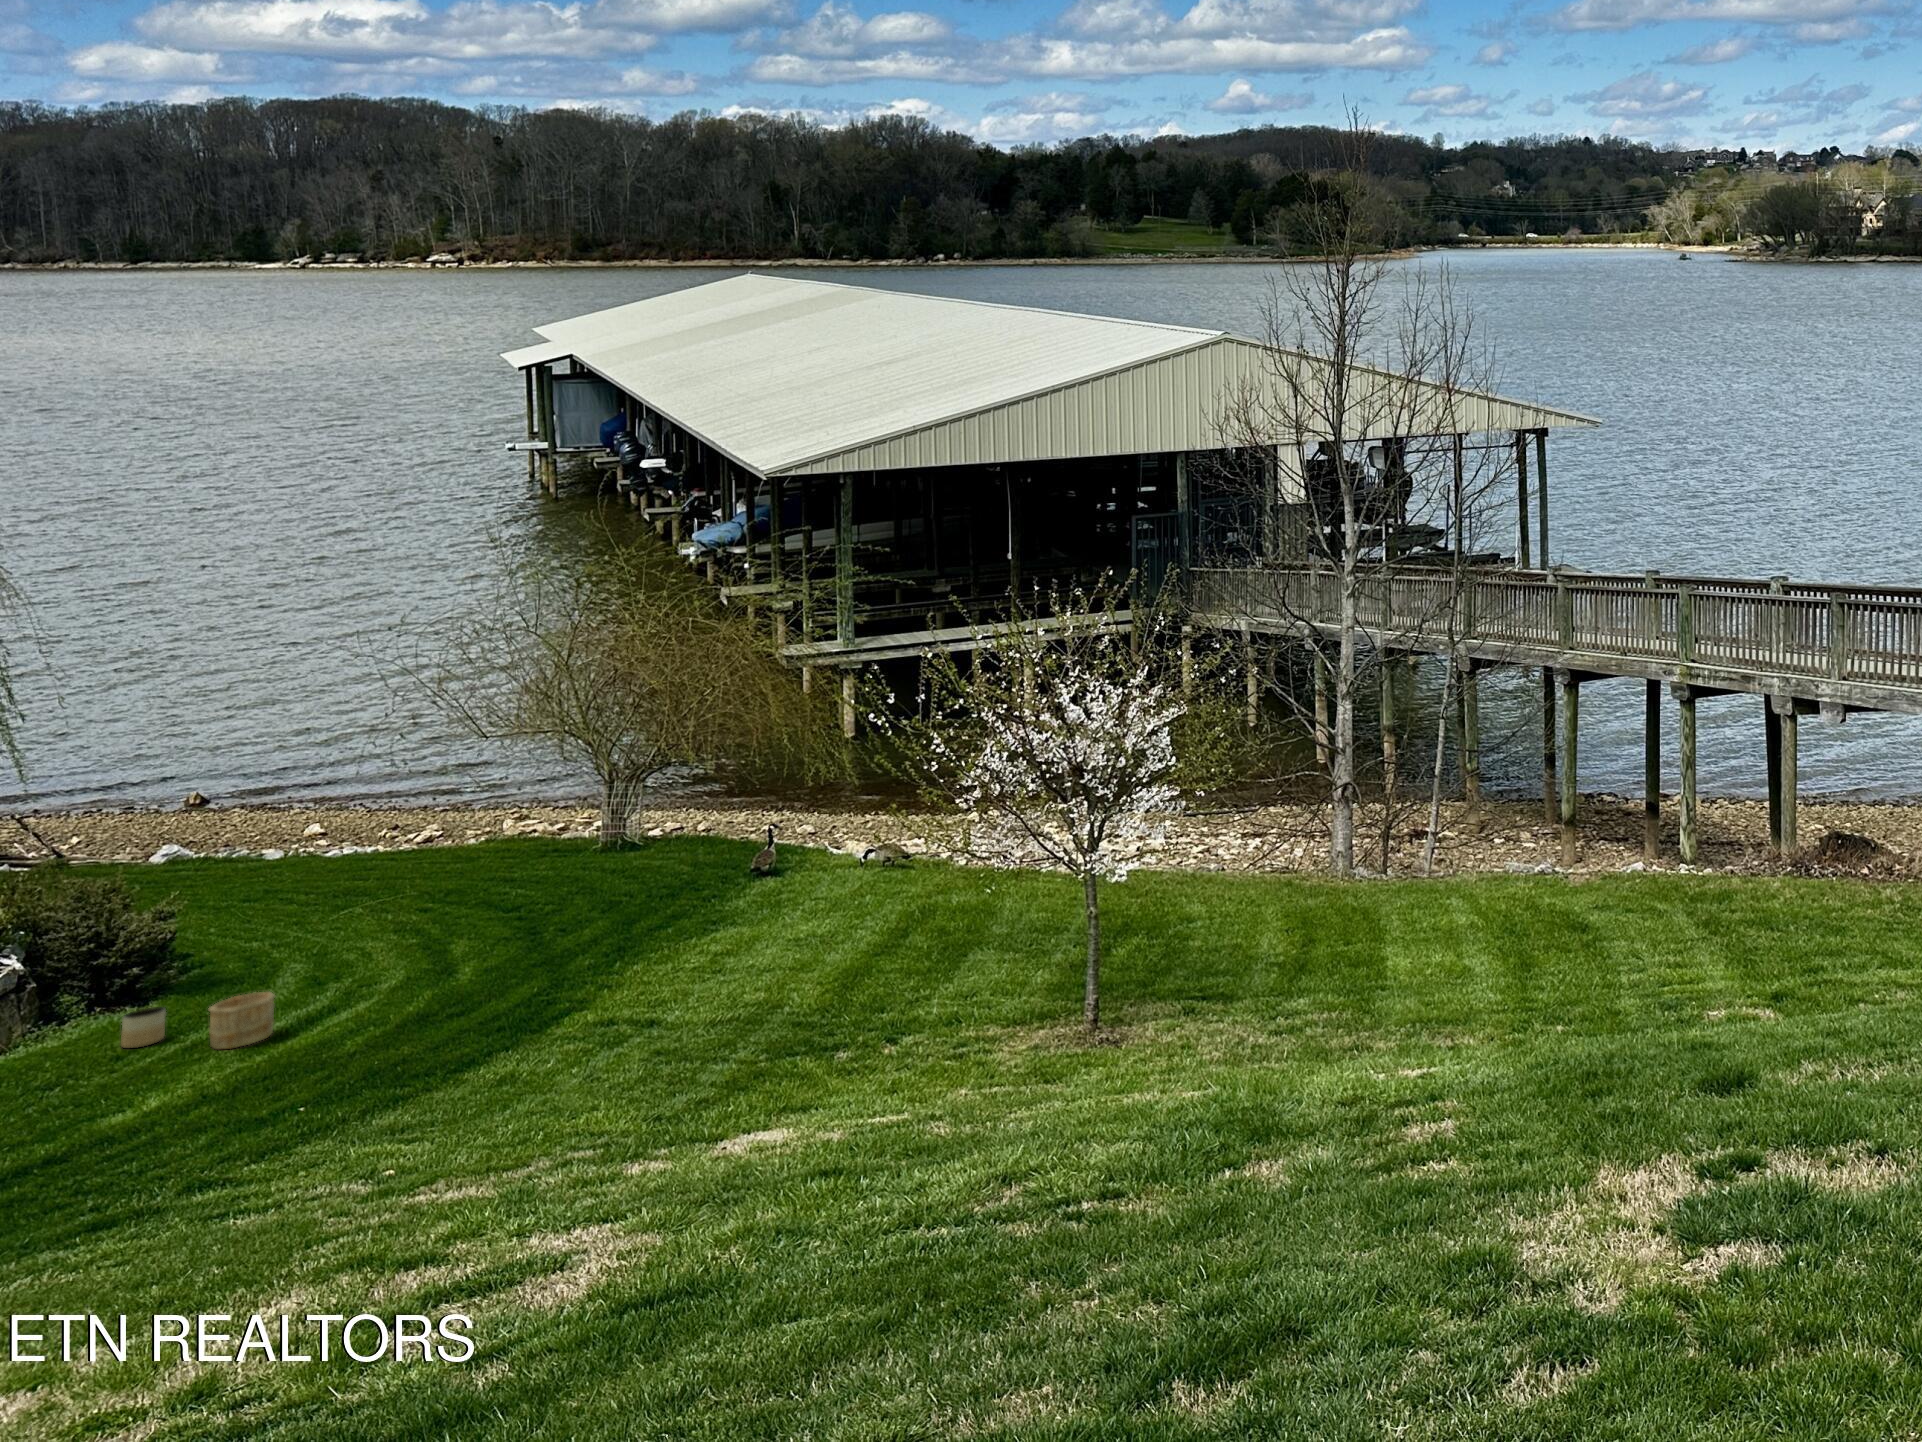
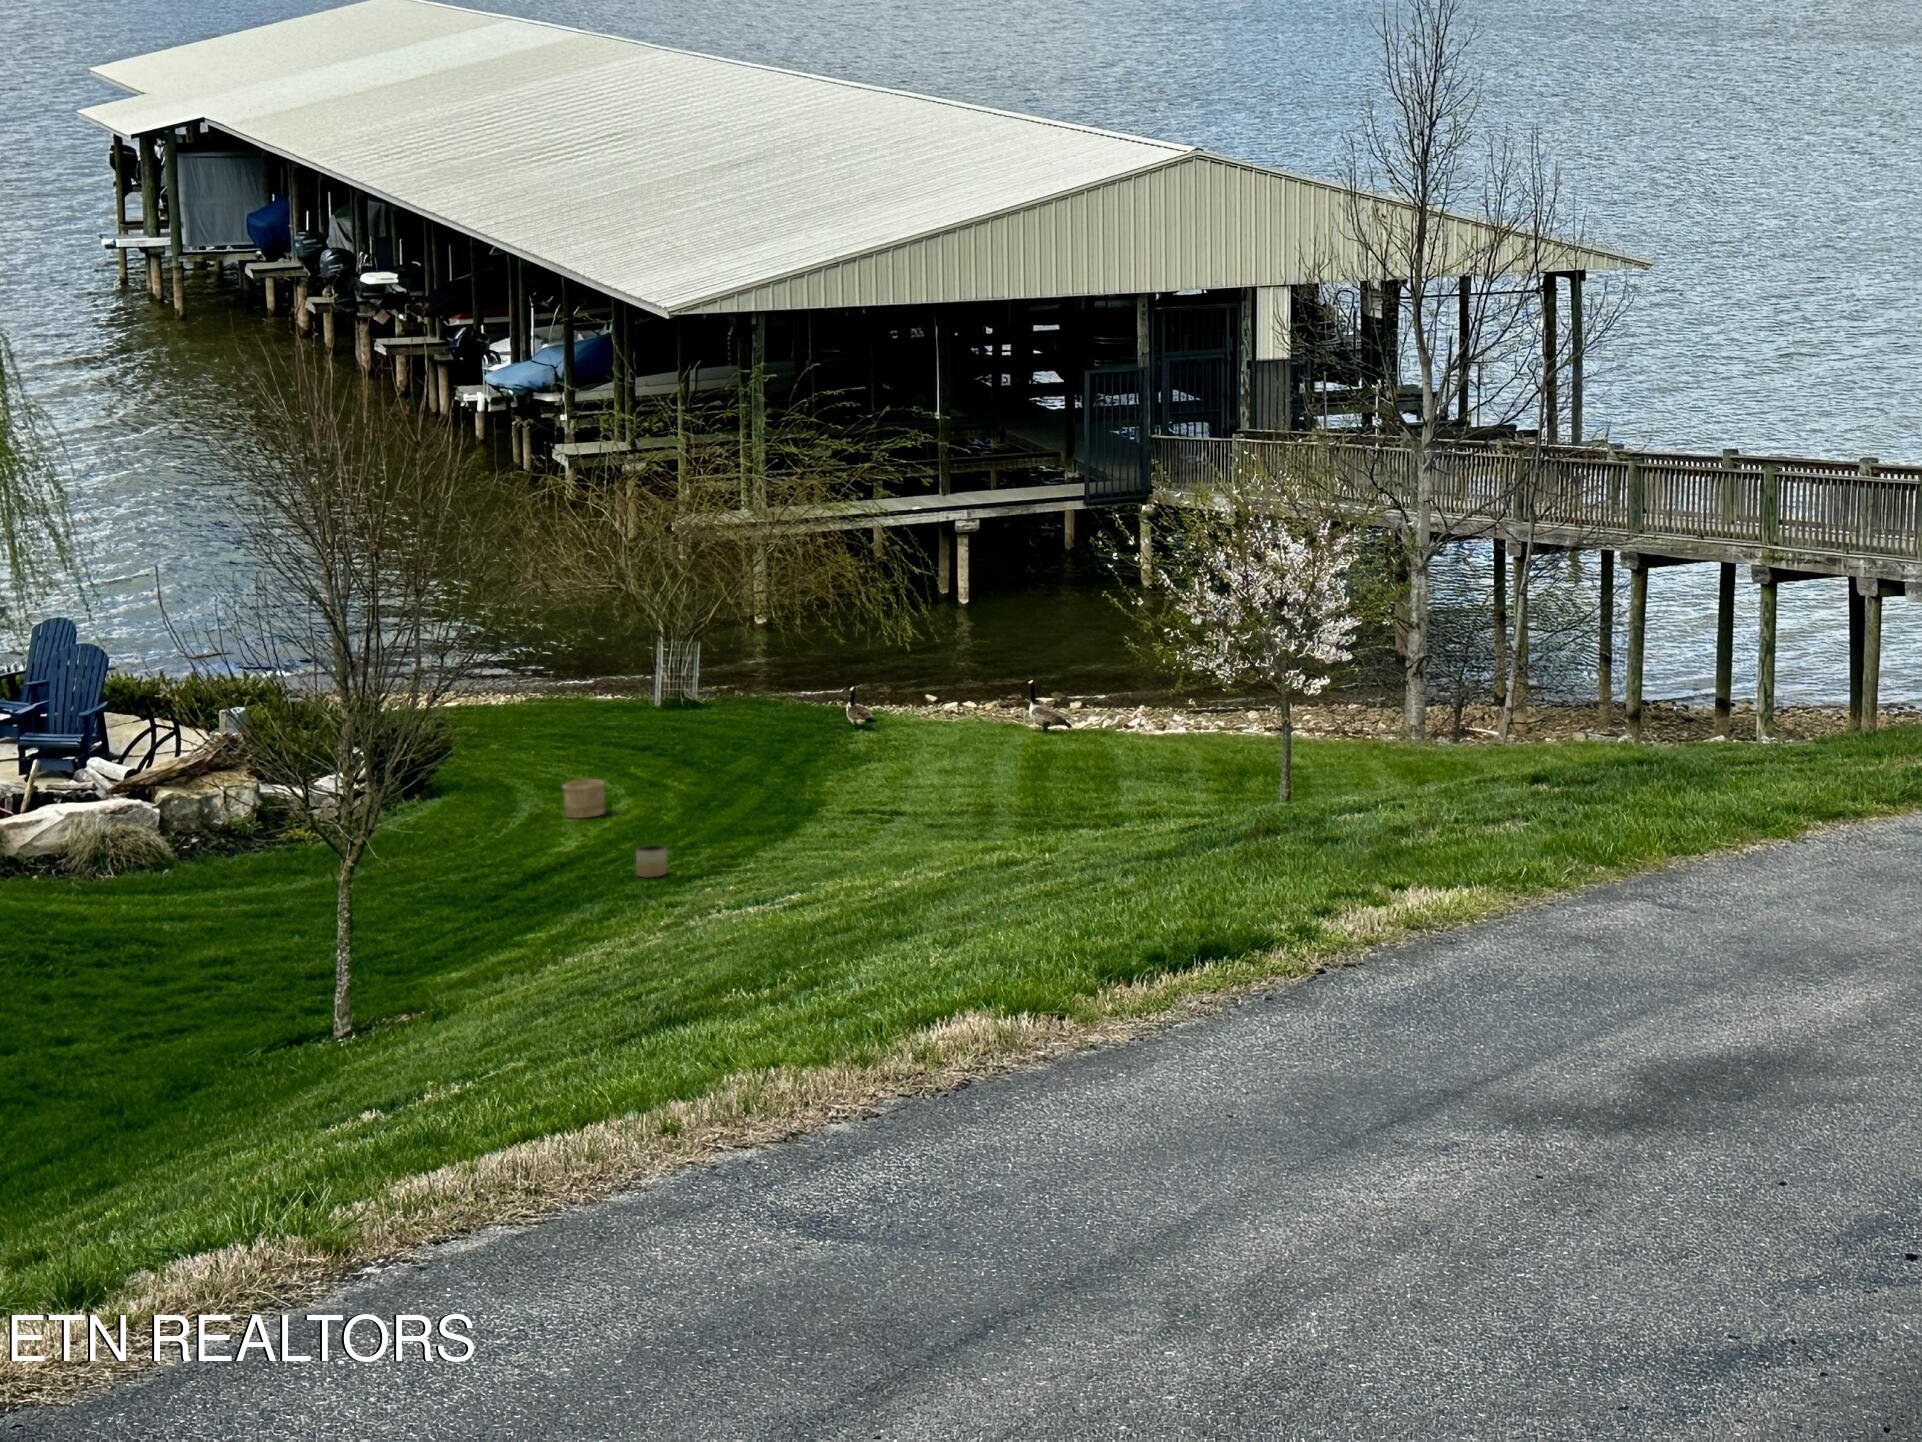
planter: present [121,1007,166,1048] -> present [636,845,667,878]

